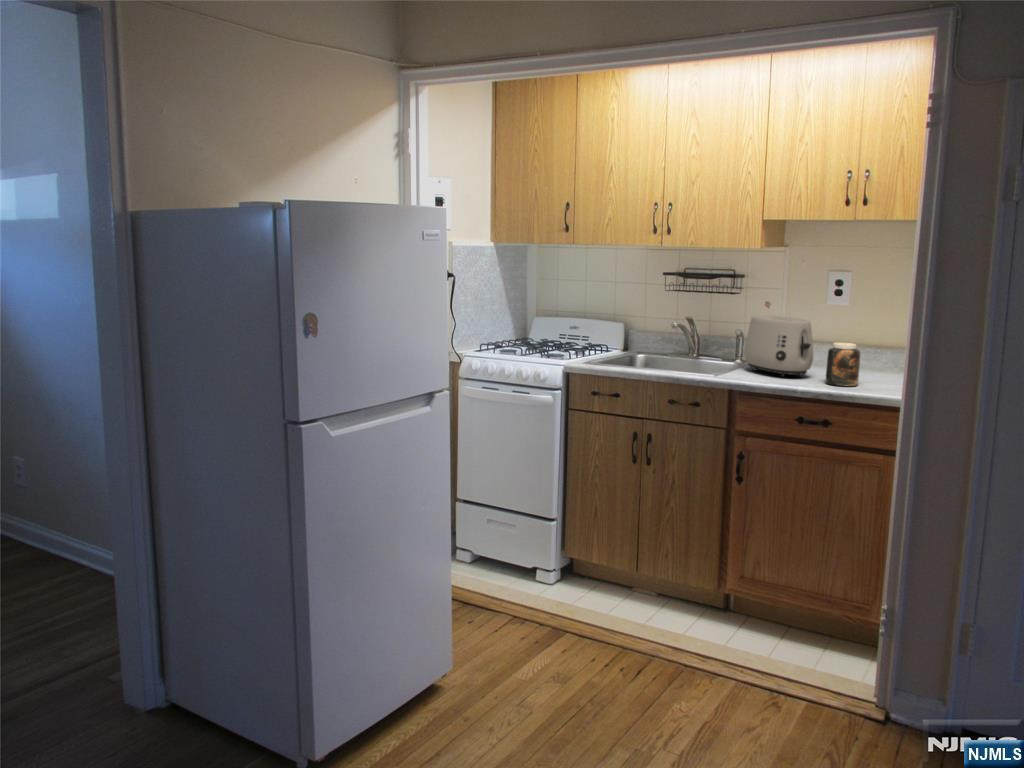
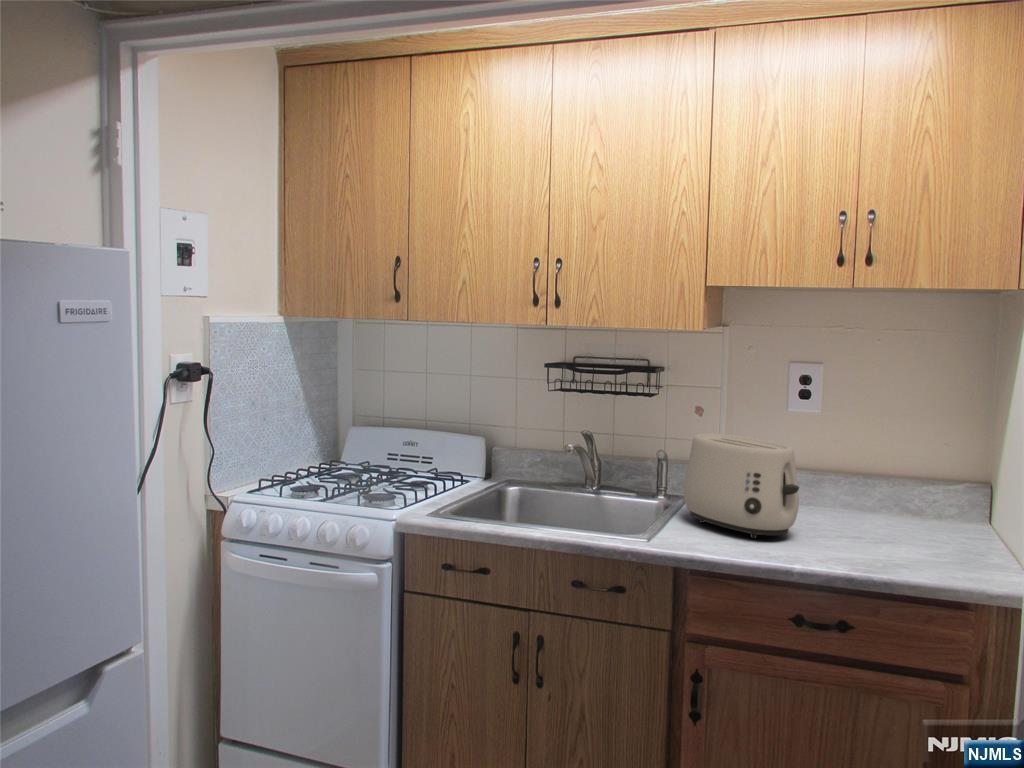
jar: present [825,343,860,386] -> none [826,484,882,559]

